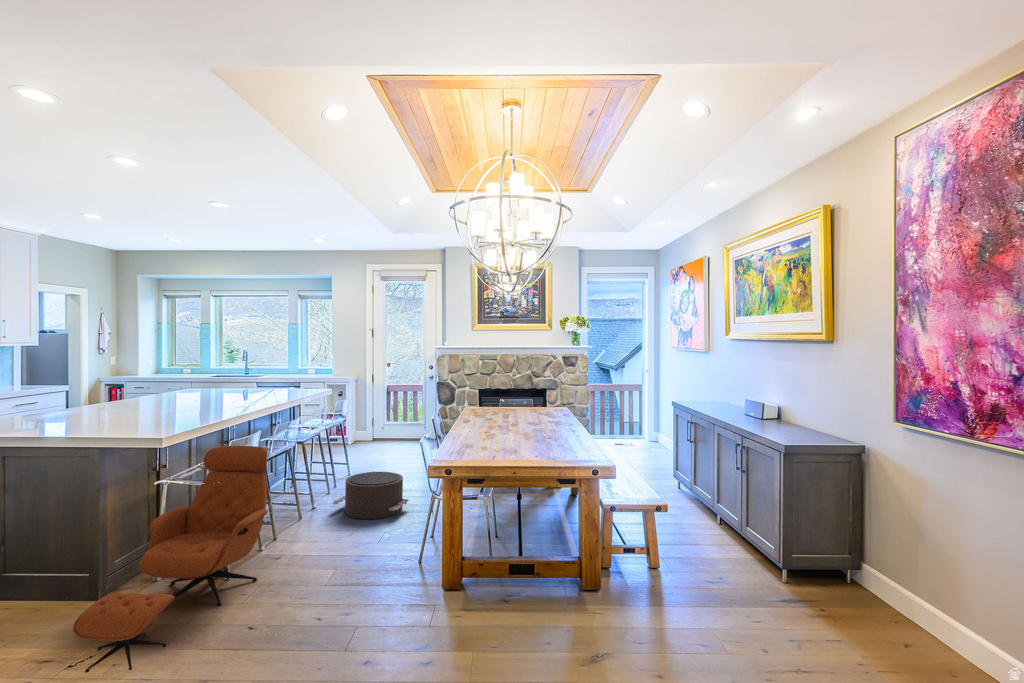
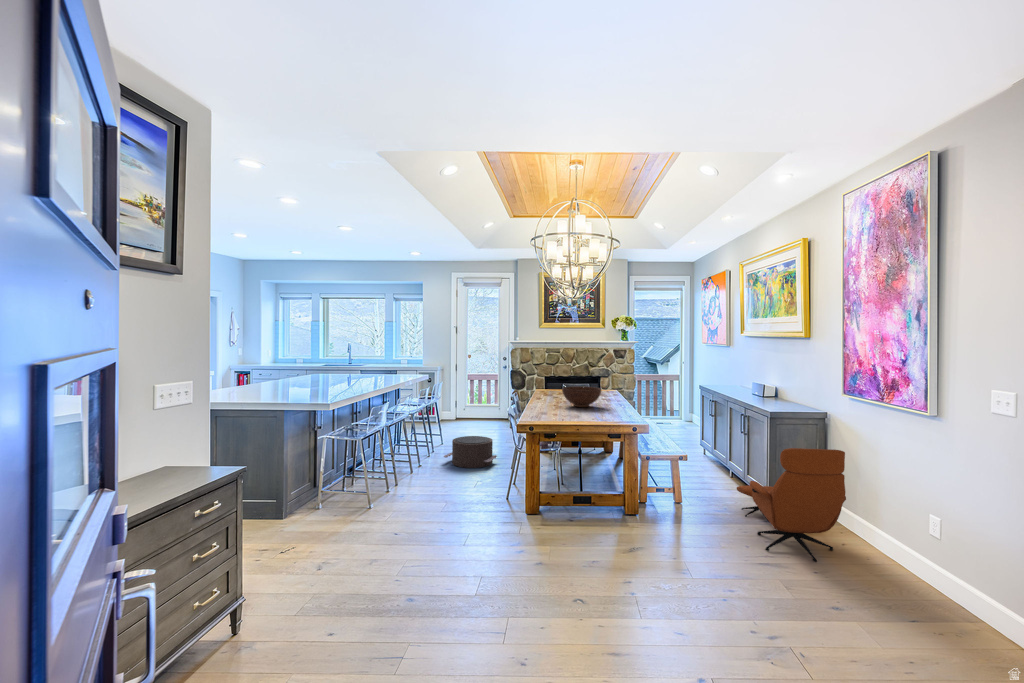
fruit bowl: none [497,406,551,435] -> present [562,386,601,407]
lounge chair: present [73,446,268,673] -> present [737,448,846,561]

